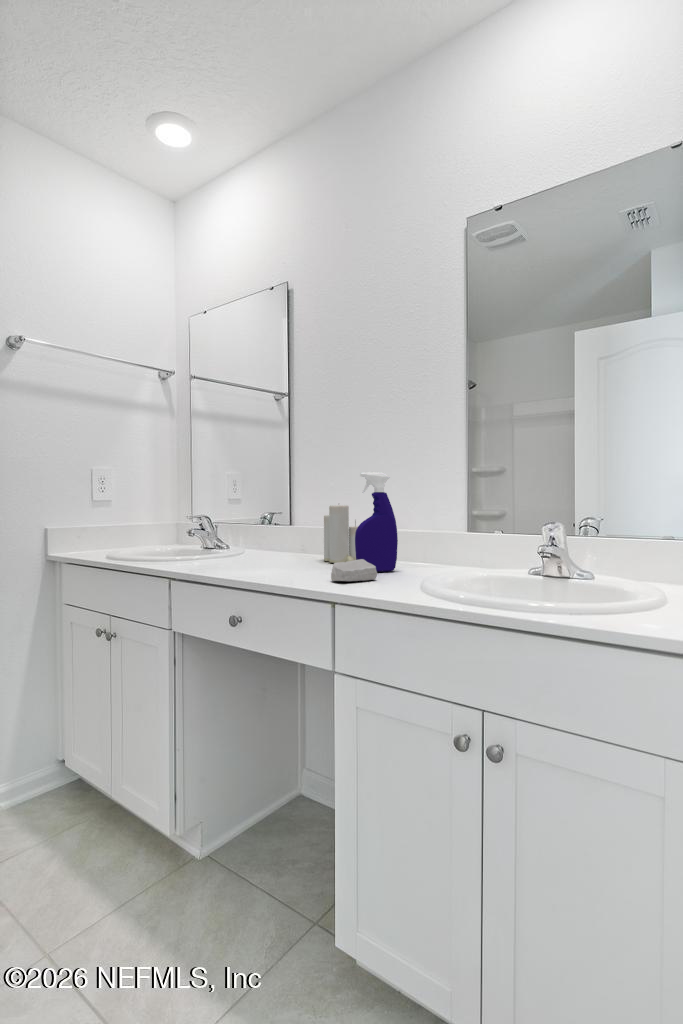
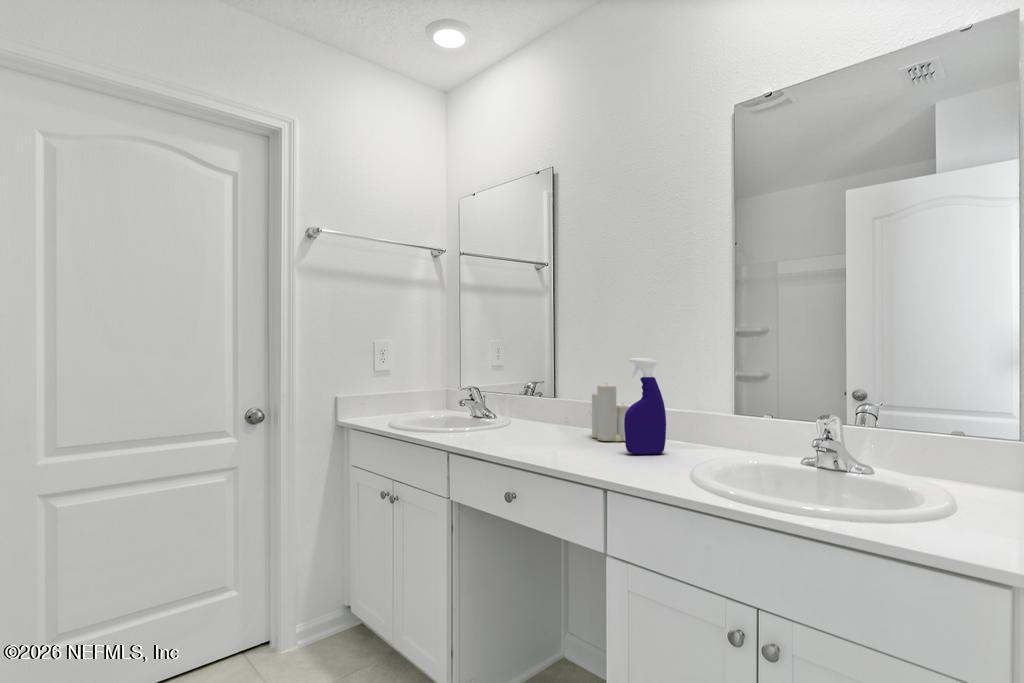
soap bar: present [331,559,377,581] -> none [602,444,647,467]

